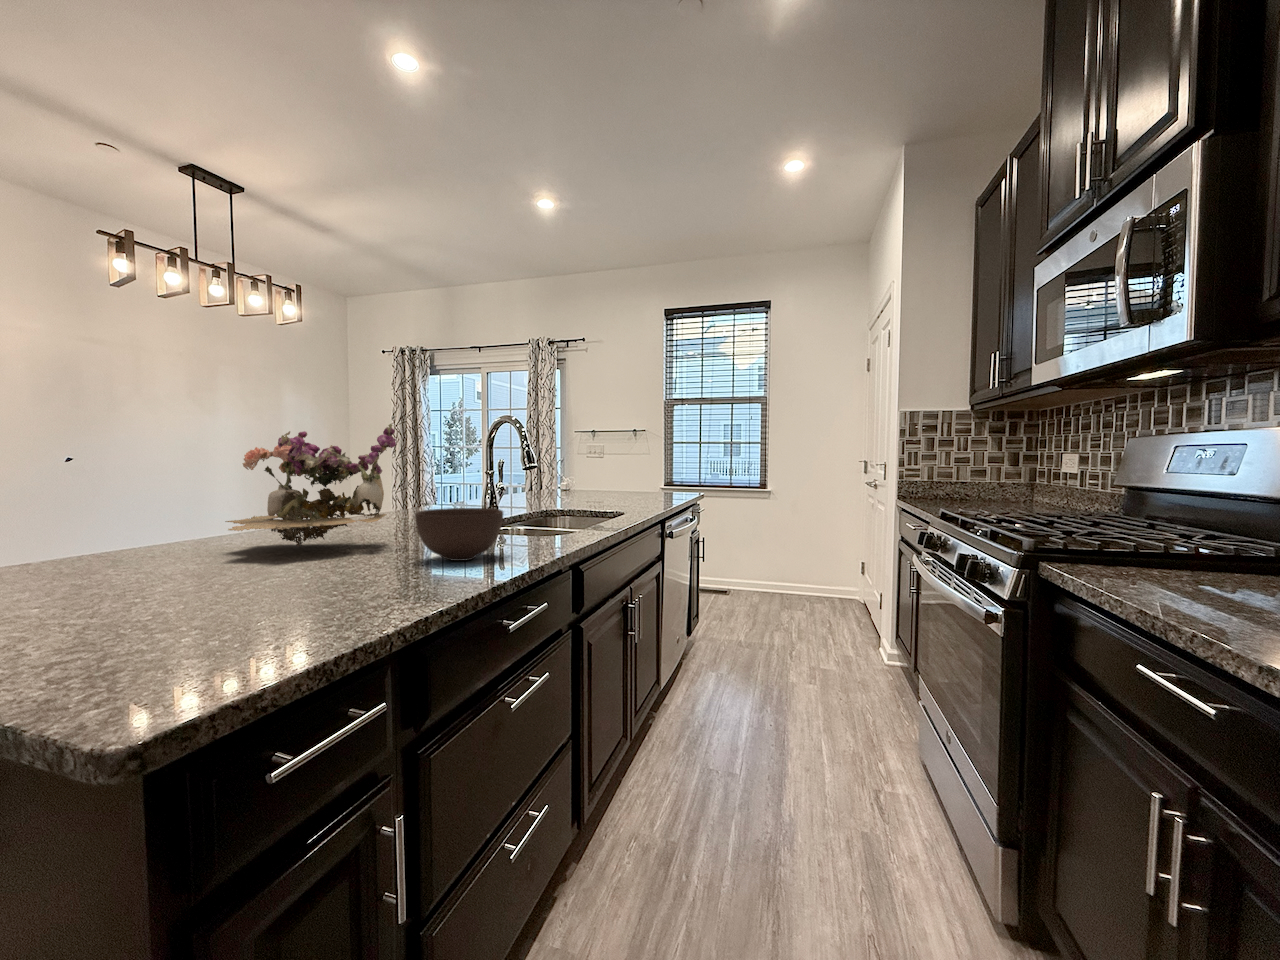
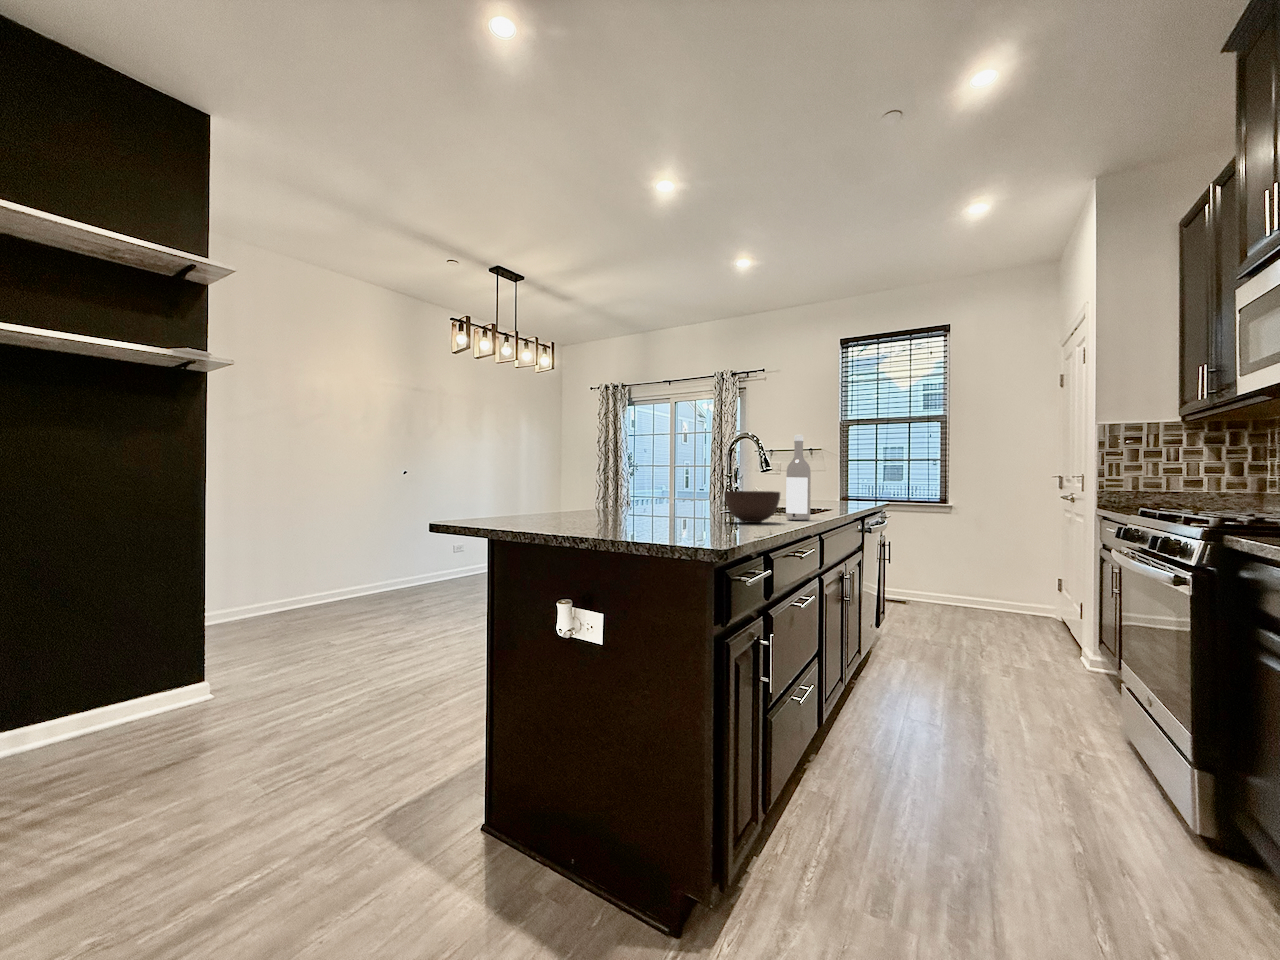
flower arrangement: present [226,424,396,547] -> none [594,437,697,518]
wine bottle: none [527,424,560,547] -> present [786,435,811,520]

